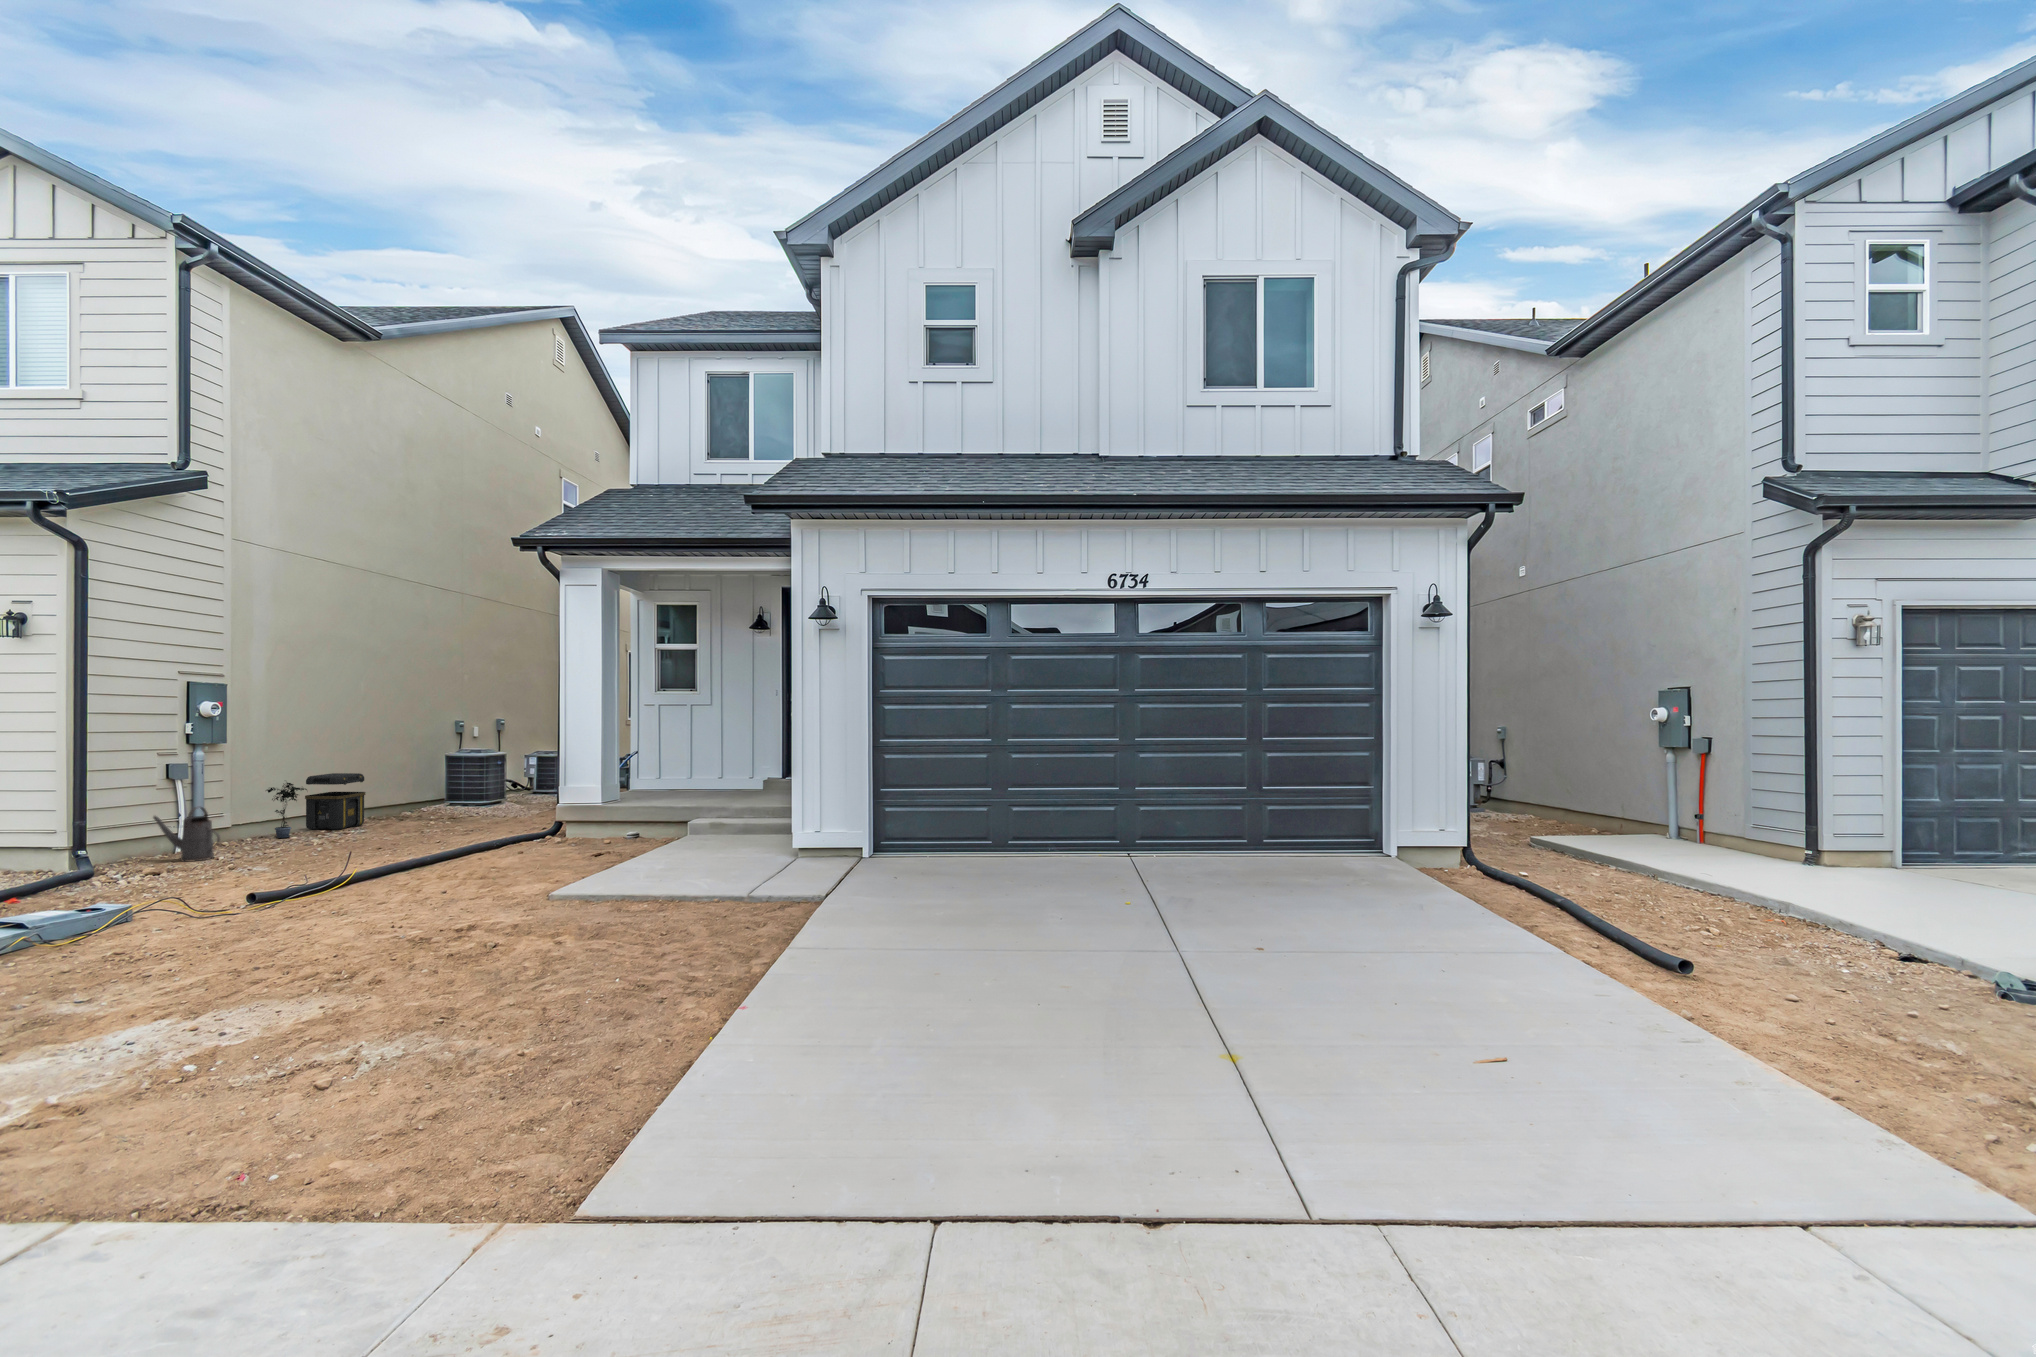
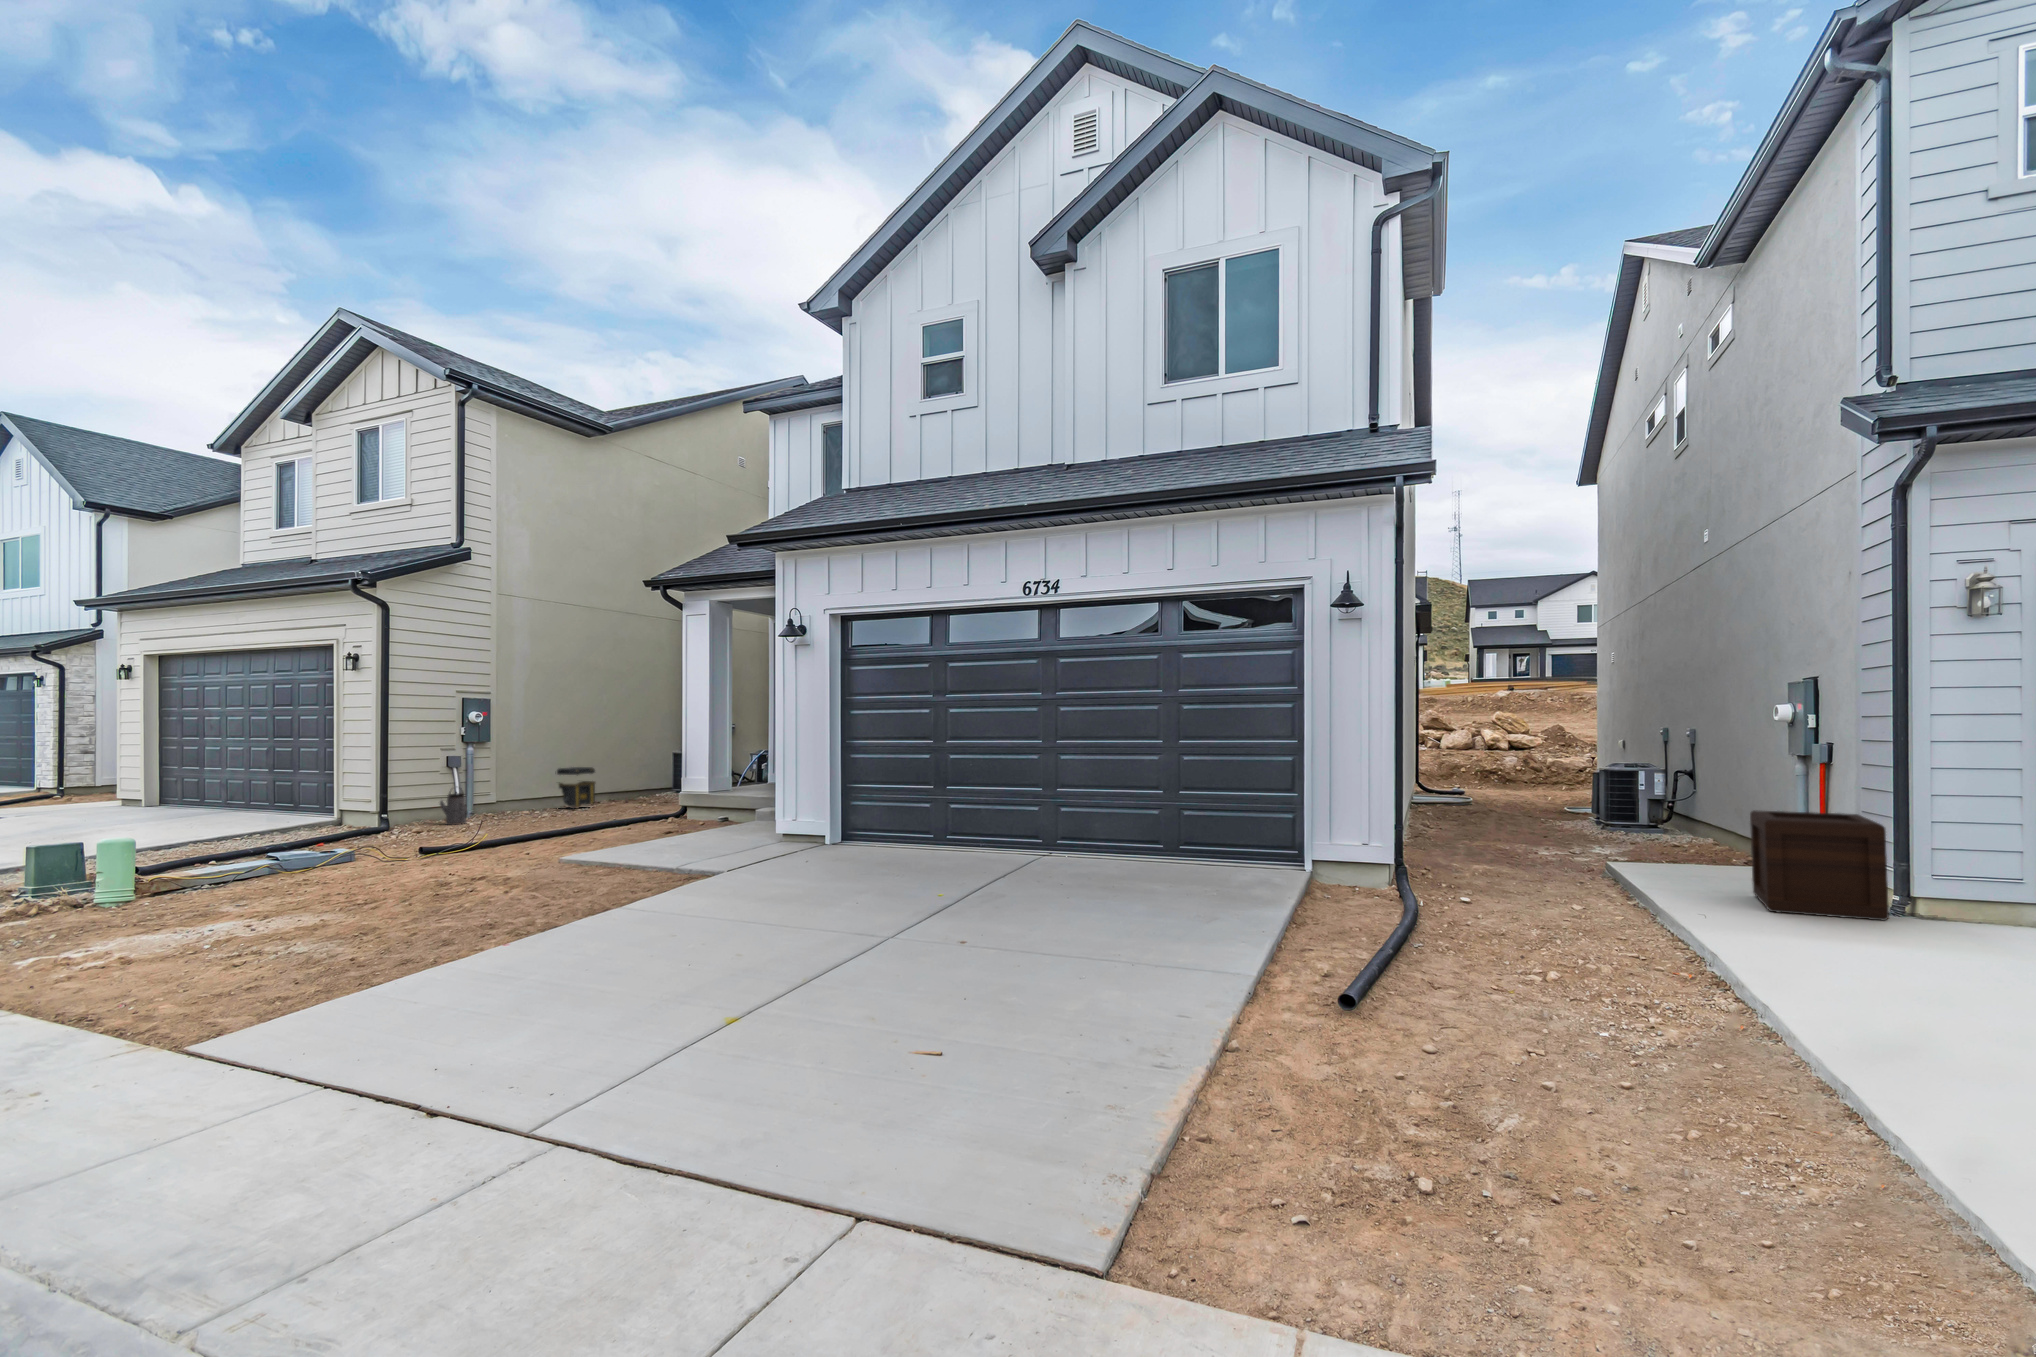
potted plant: present [266,783,307,838] -> none [521,771,546,813]
wooden crate: none [1689,790,1804,867] -> present [1750,810,1889,920]

